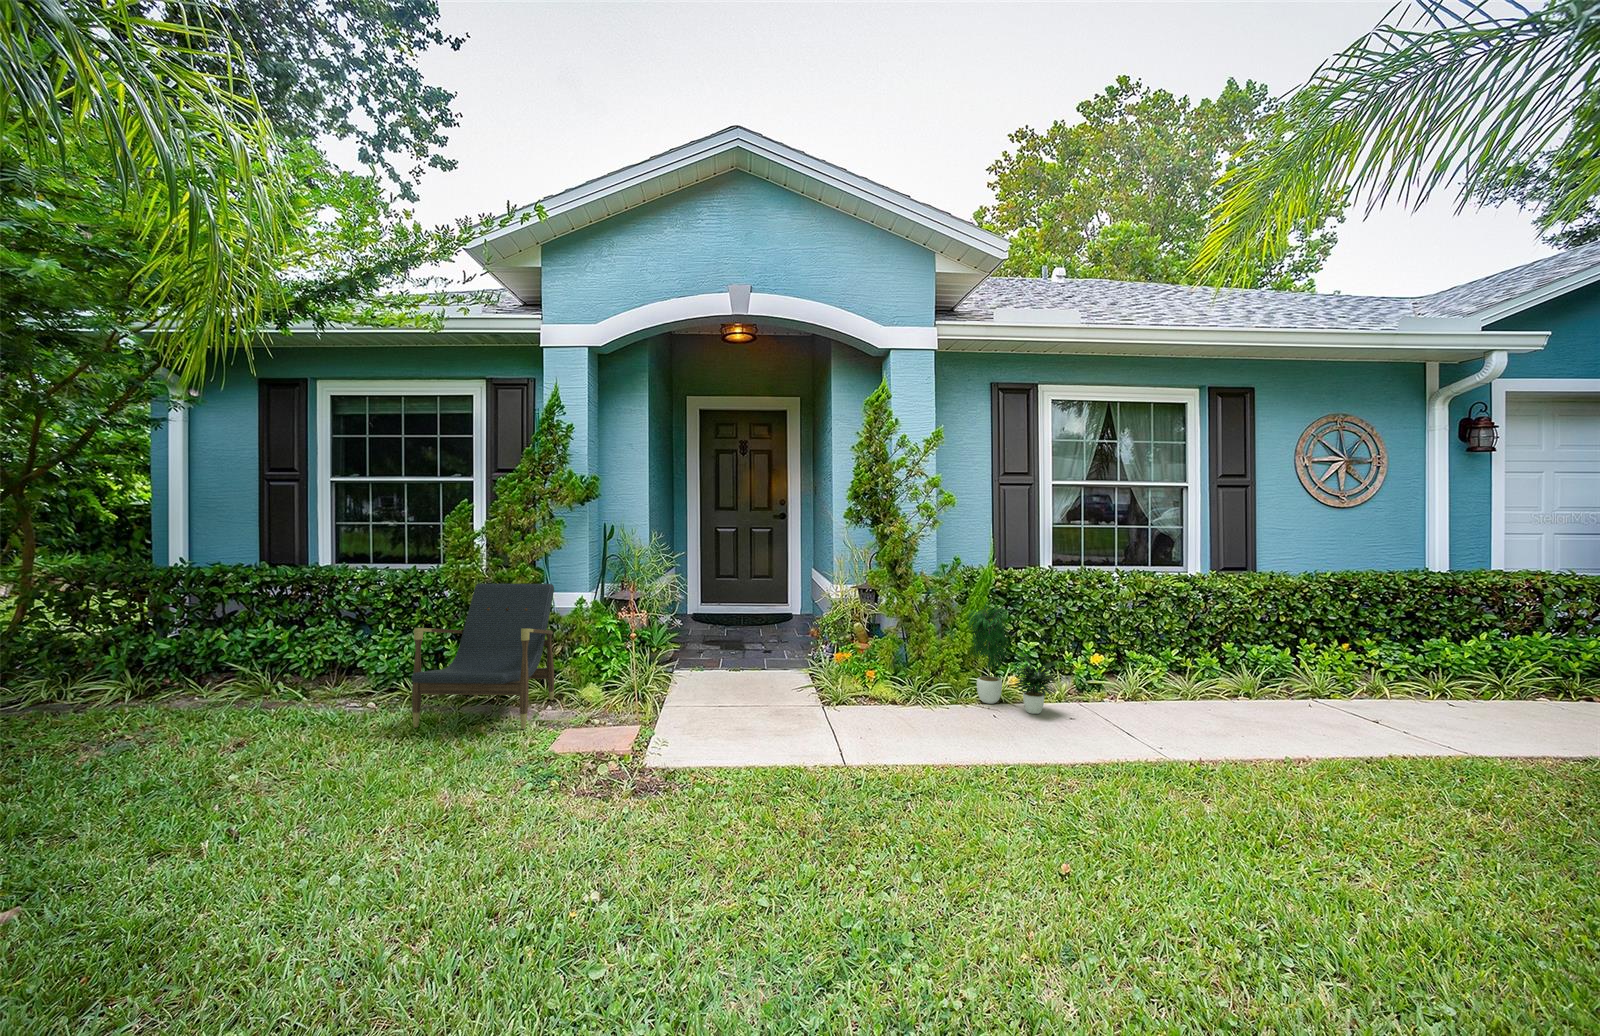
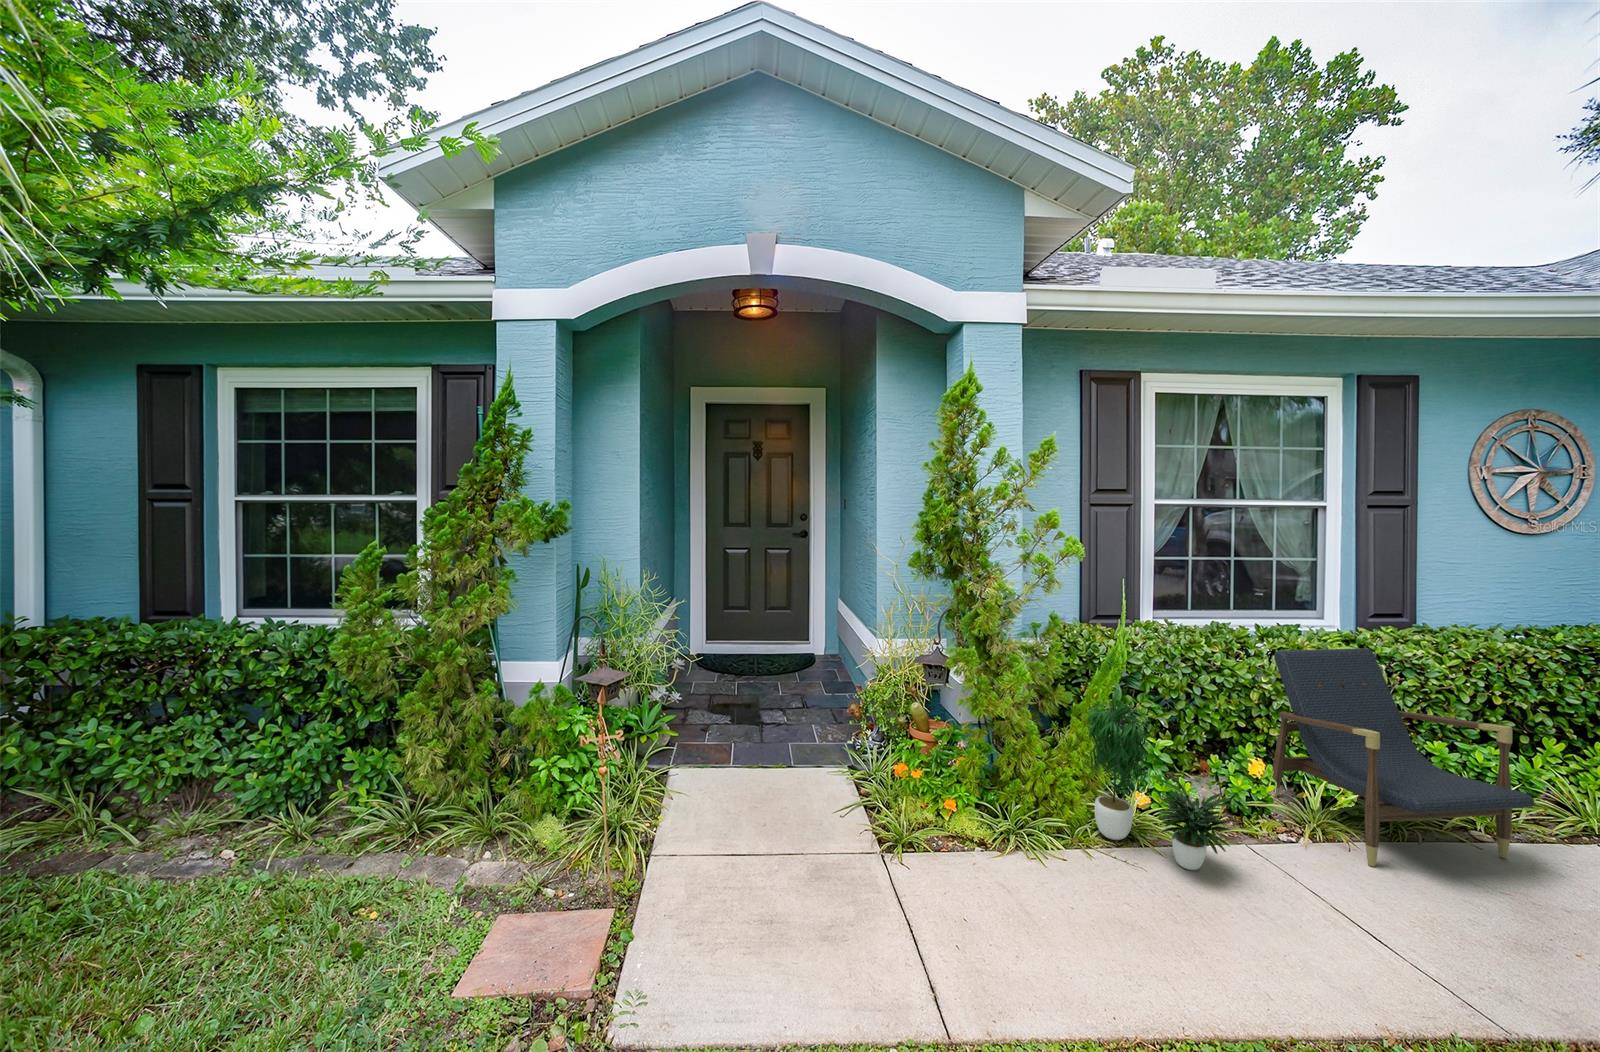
lounge chair: present [411,584,554,729] -> present [1273,648,1534,867]

